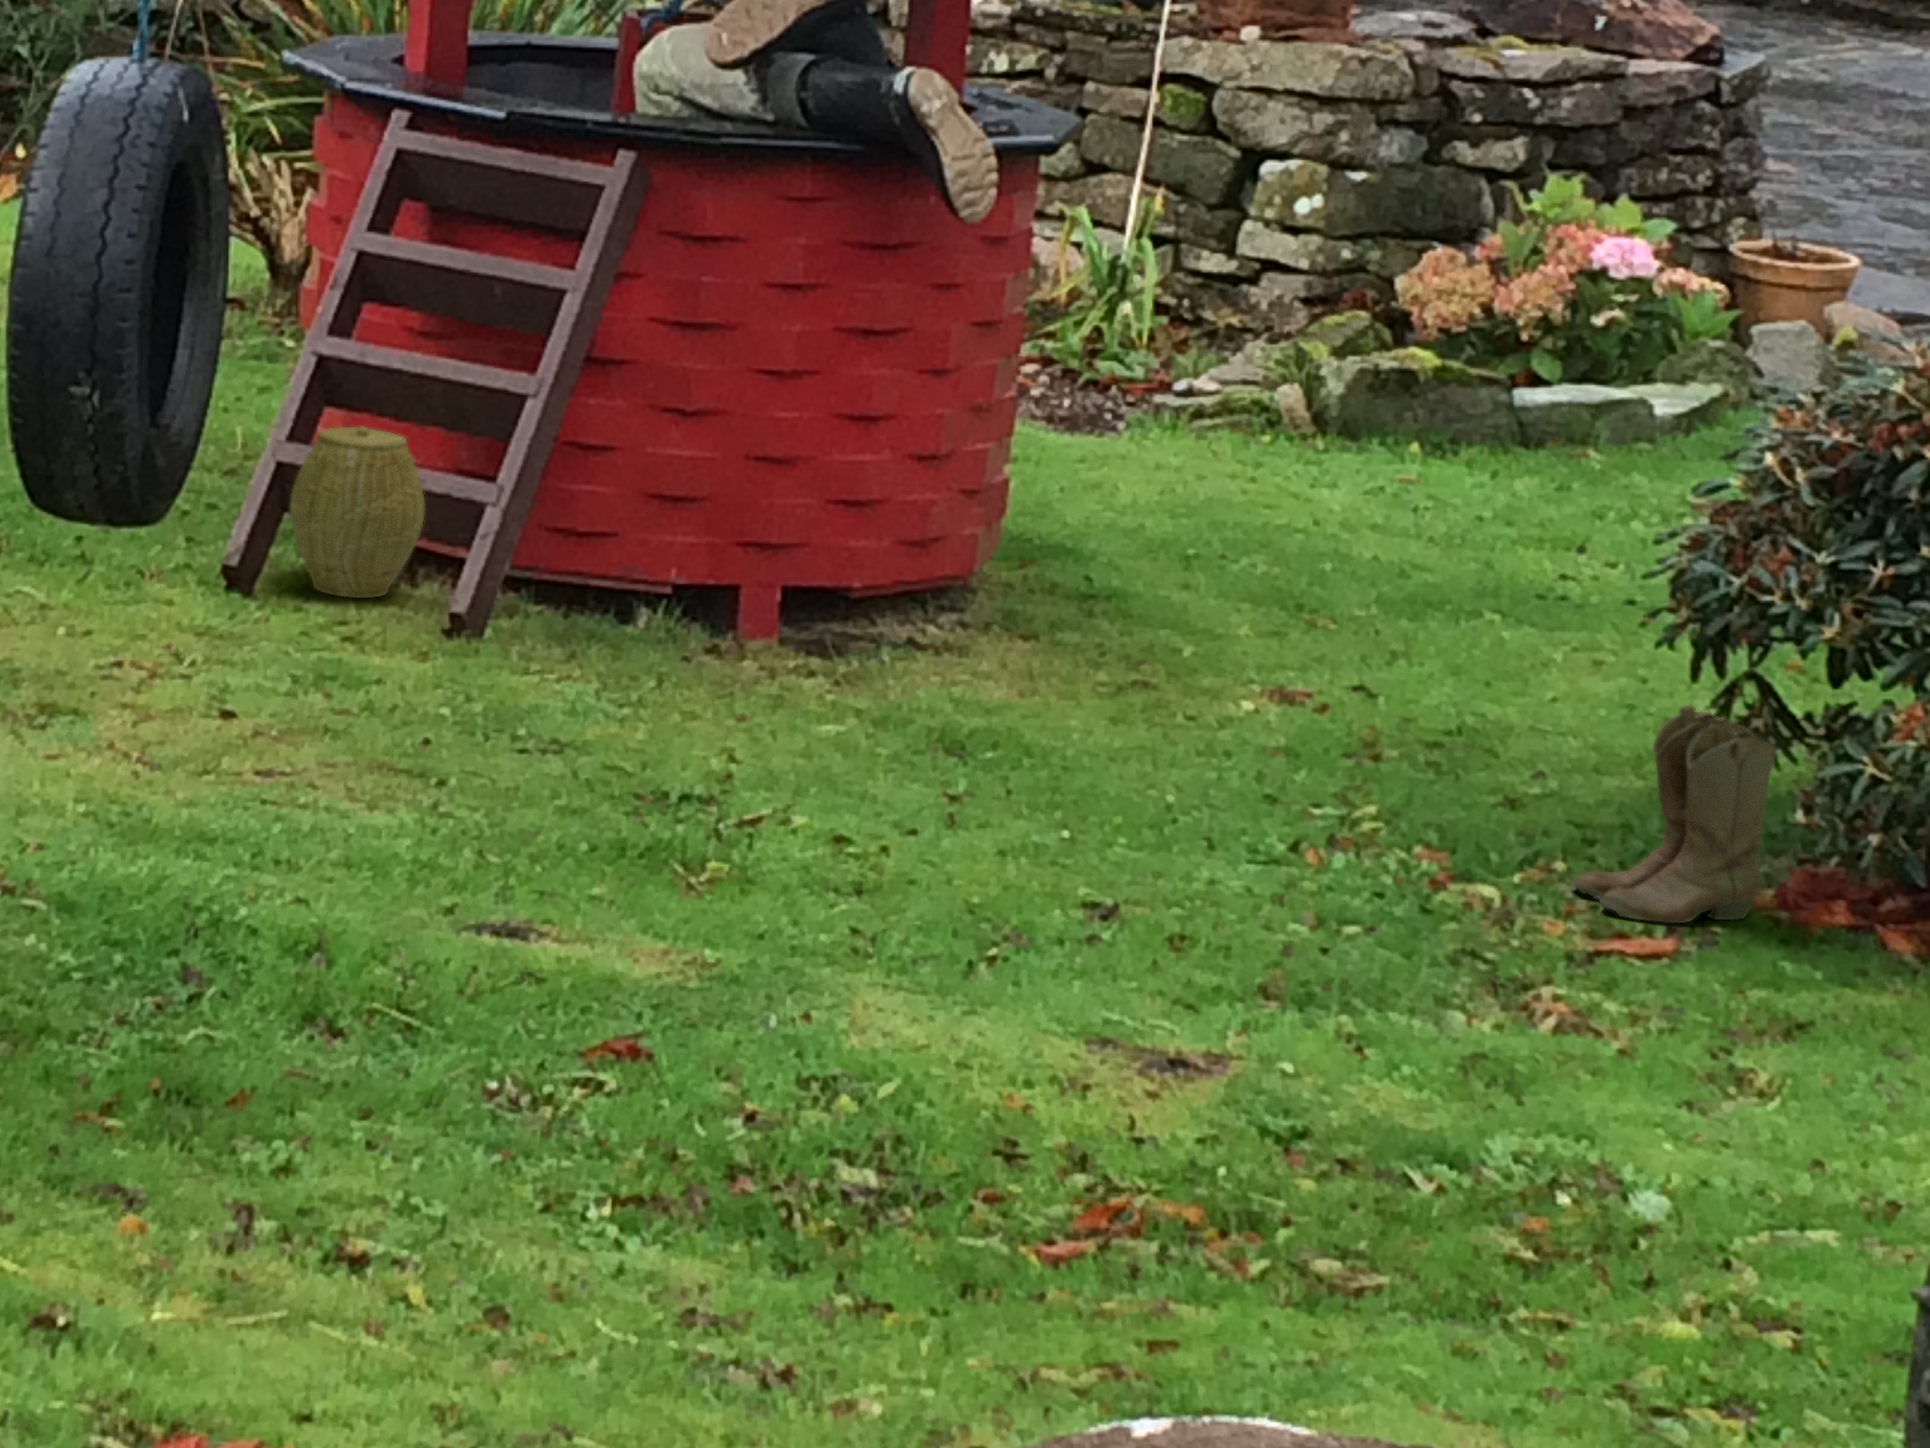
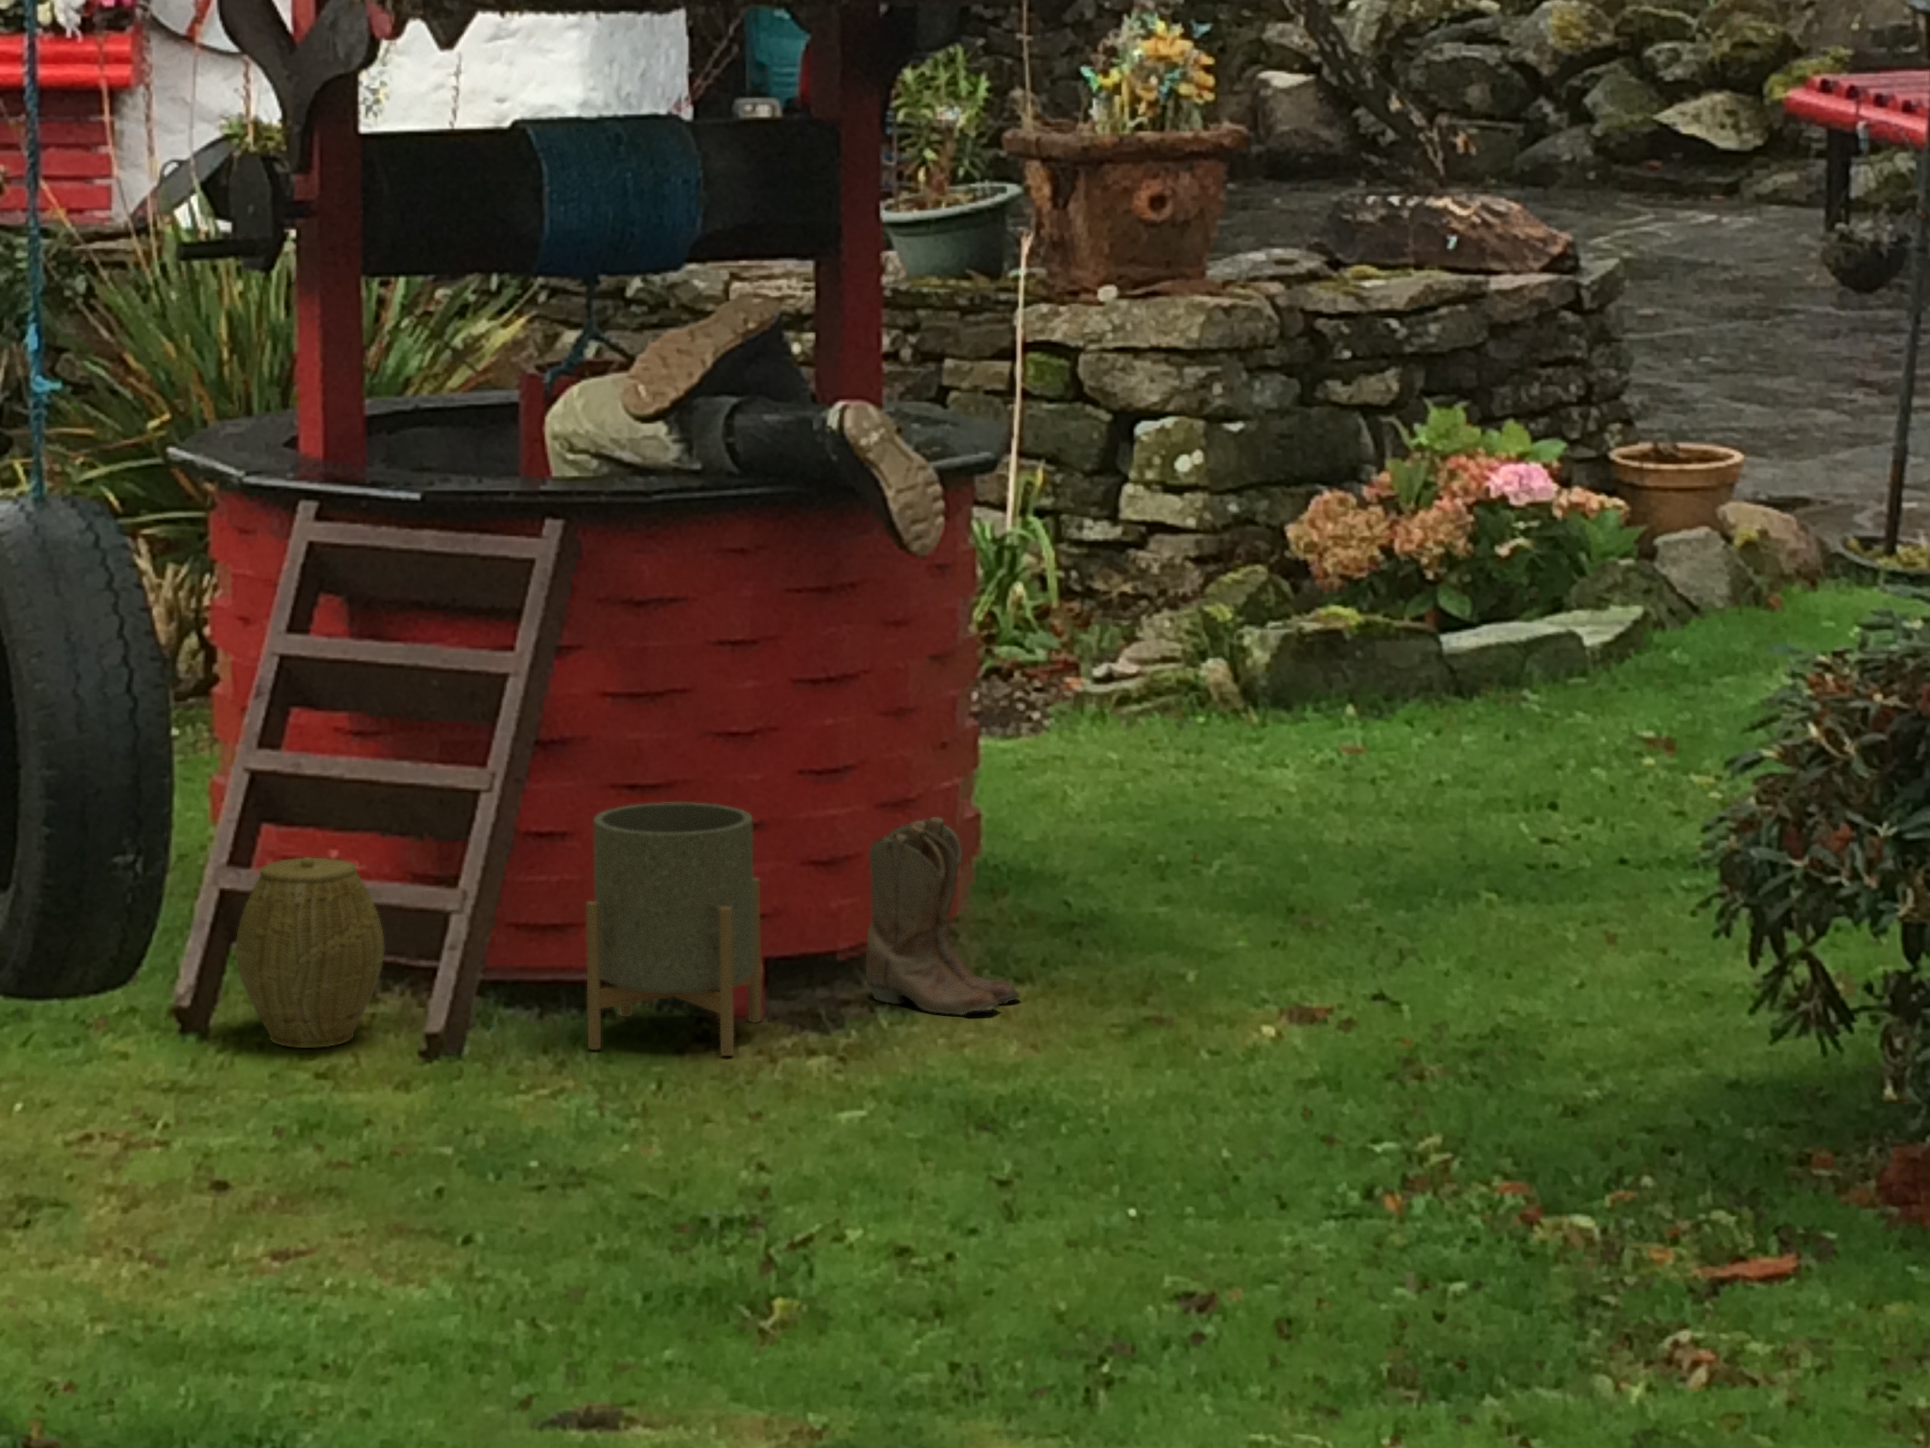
planter: none [597,416,773,650] -> present [586,802,761,1056]
boots: present [1573,704,1776,923] -> present [866,817,1019,1015]

